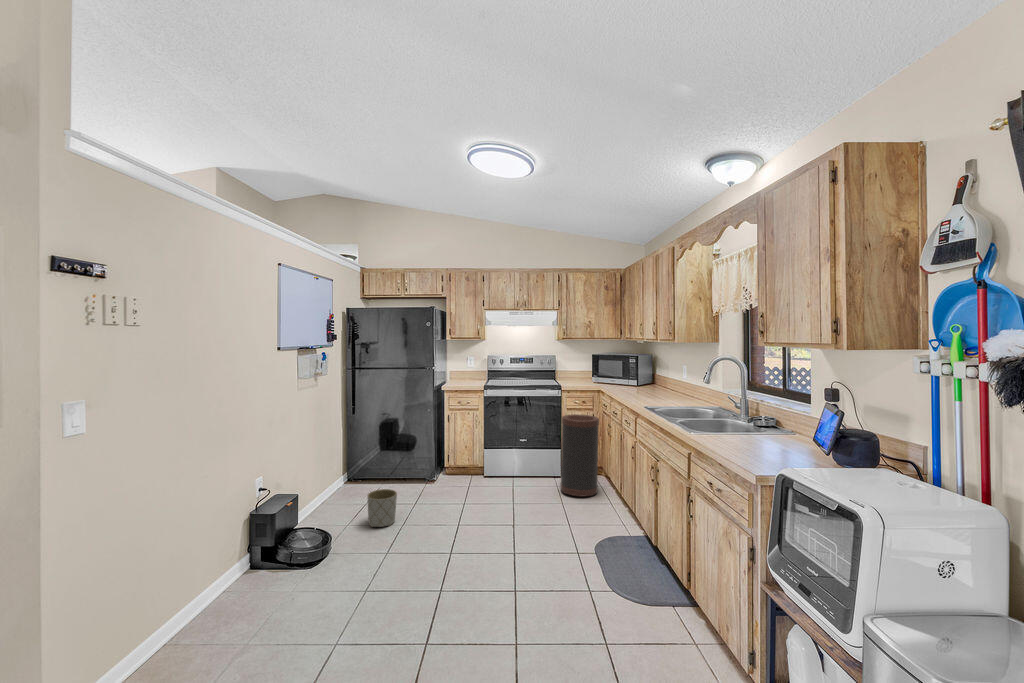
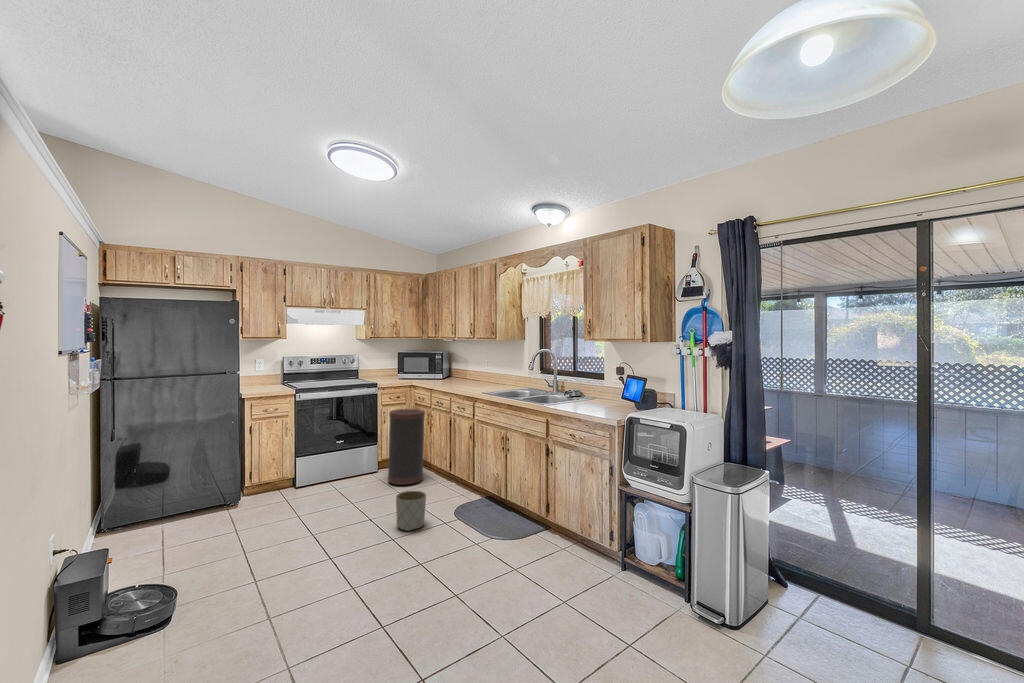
planter: present [368,489,397,527] -> present [396,491,426,531]

